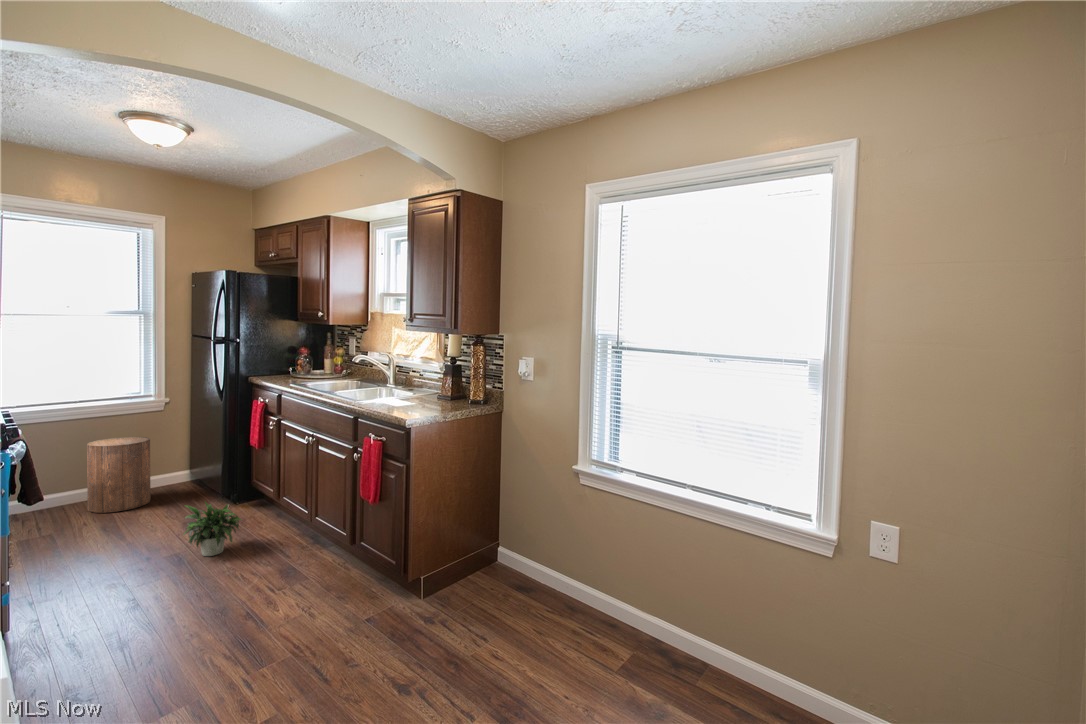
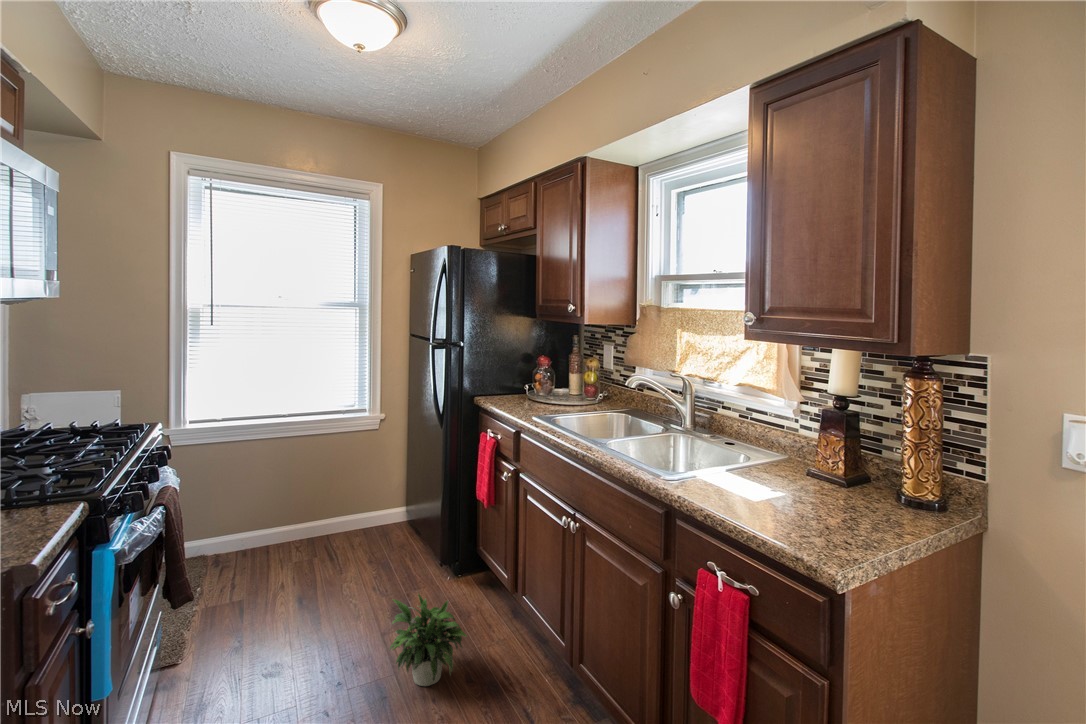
stool: present [87,437,151,513] -> none [298,463,363,561]

